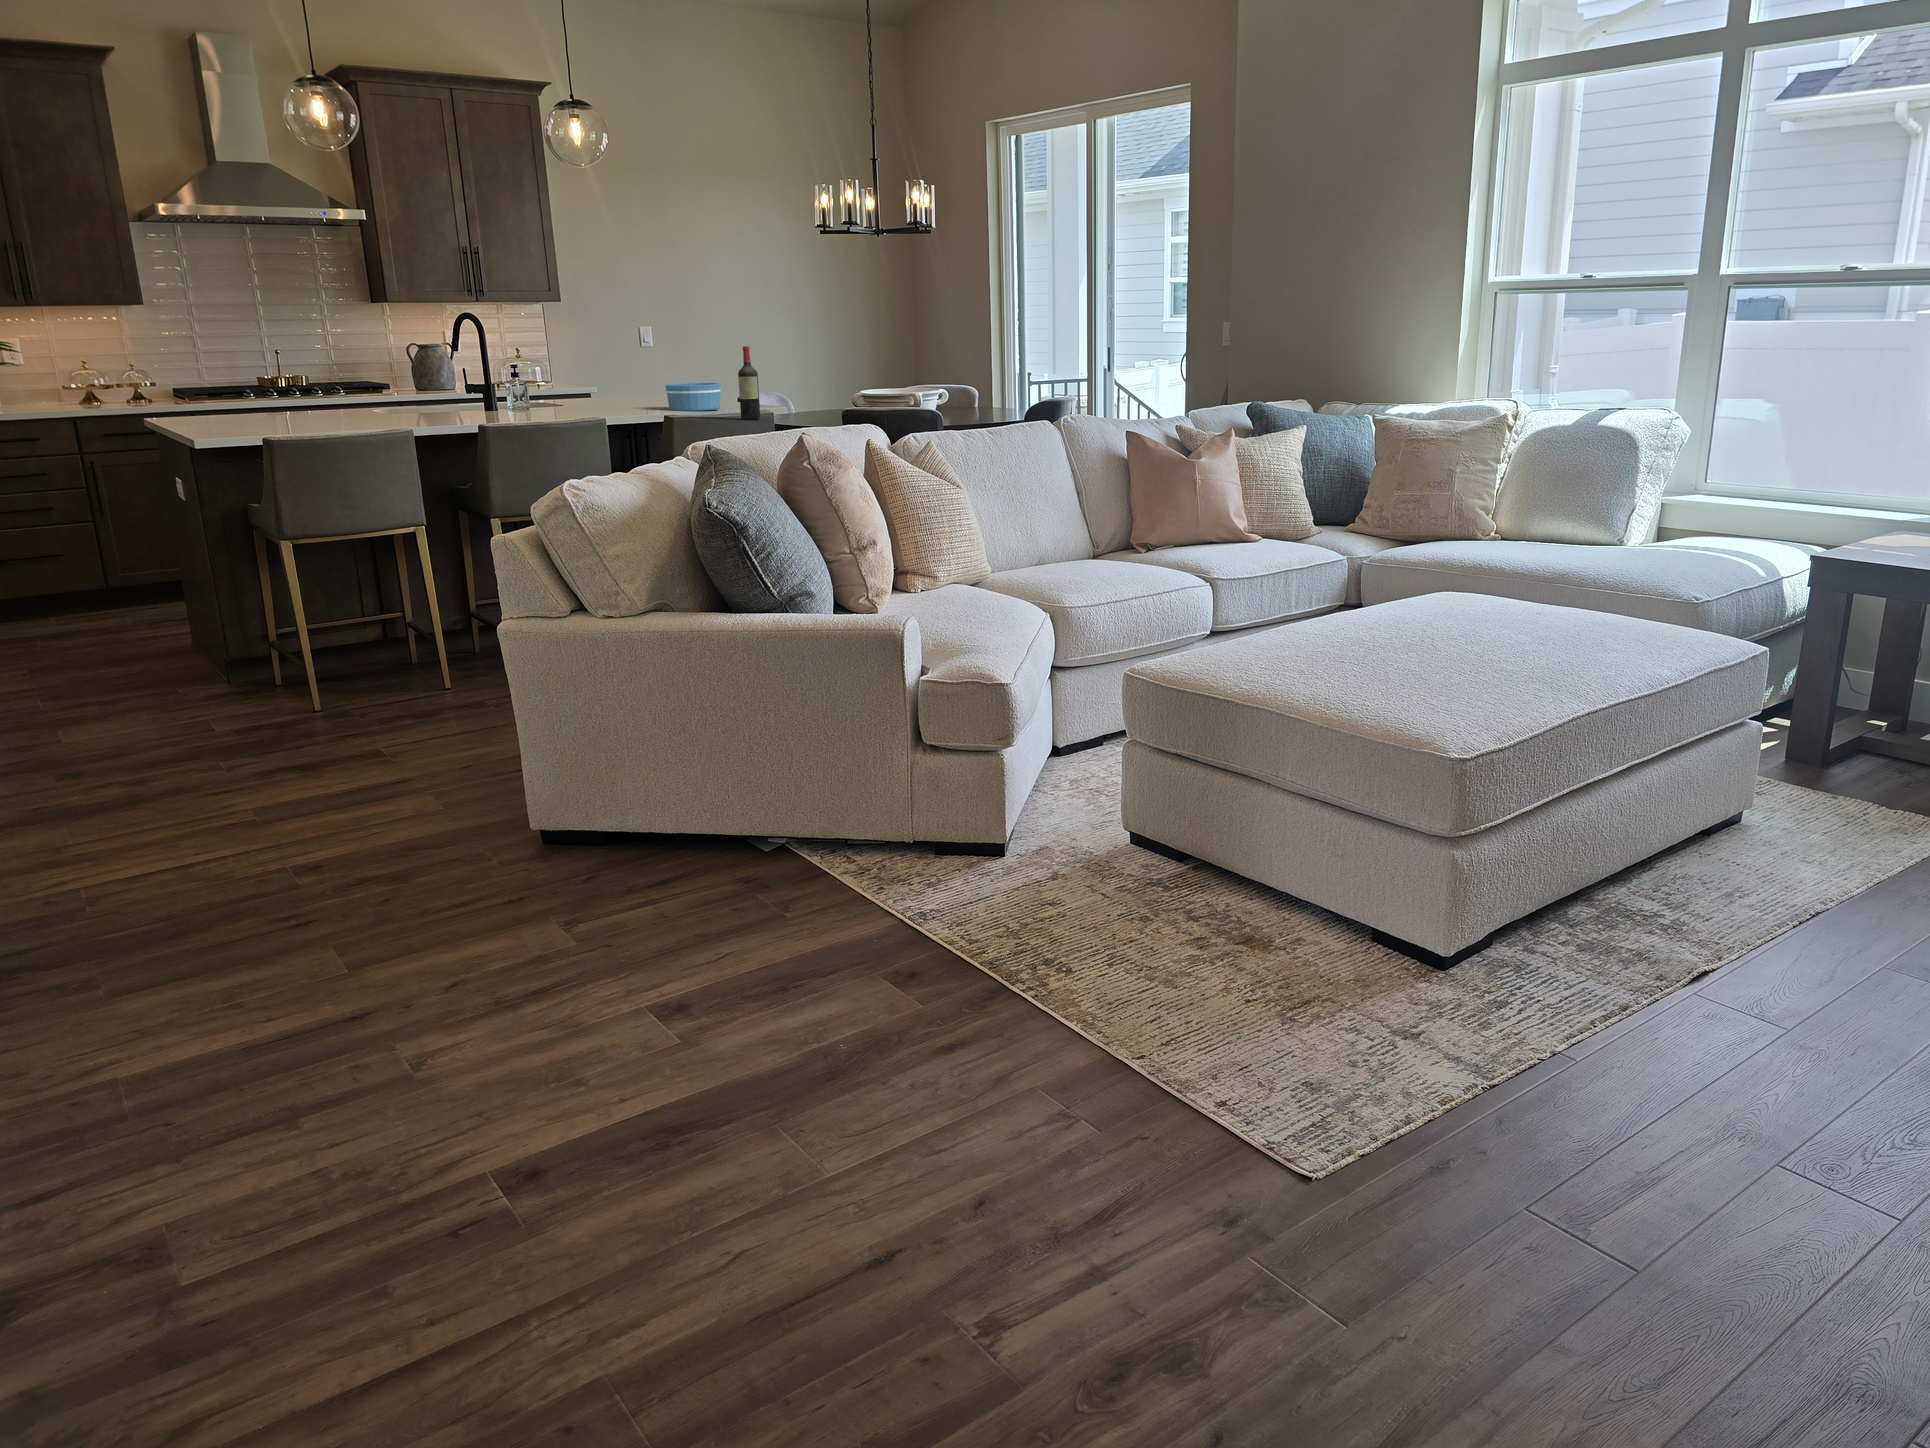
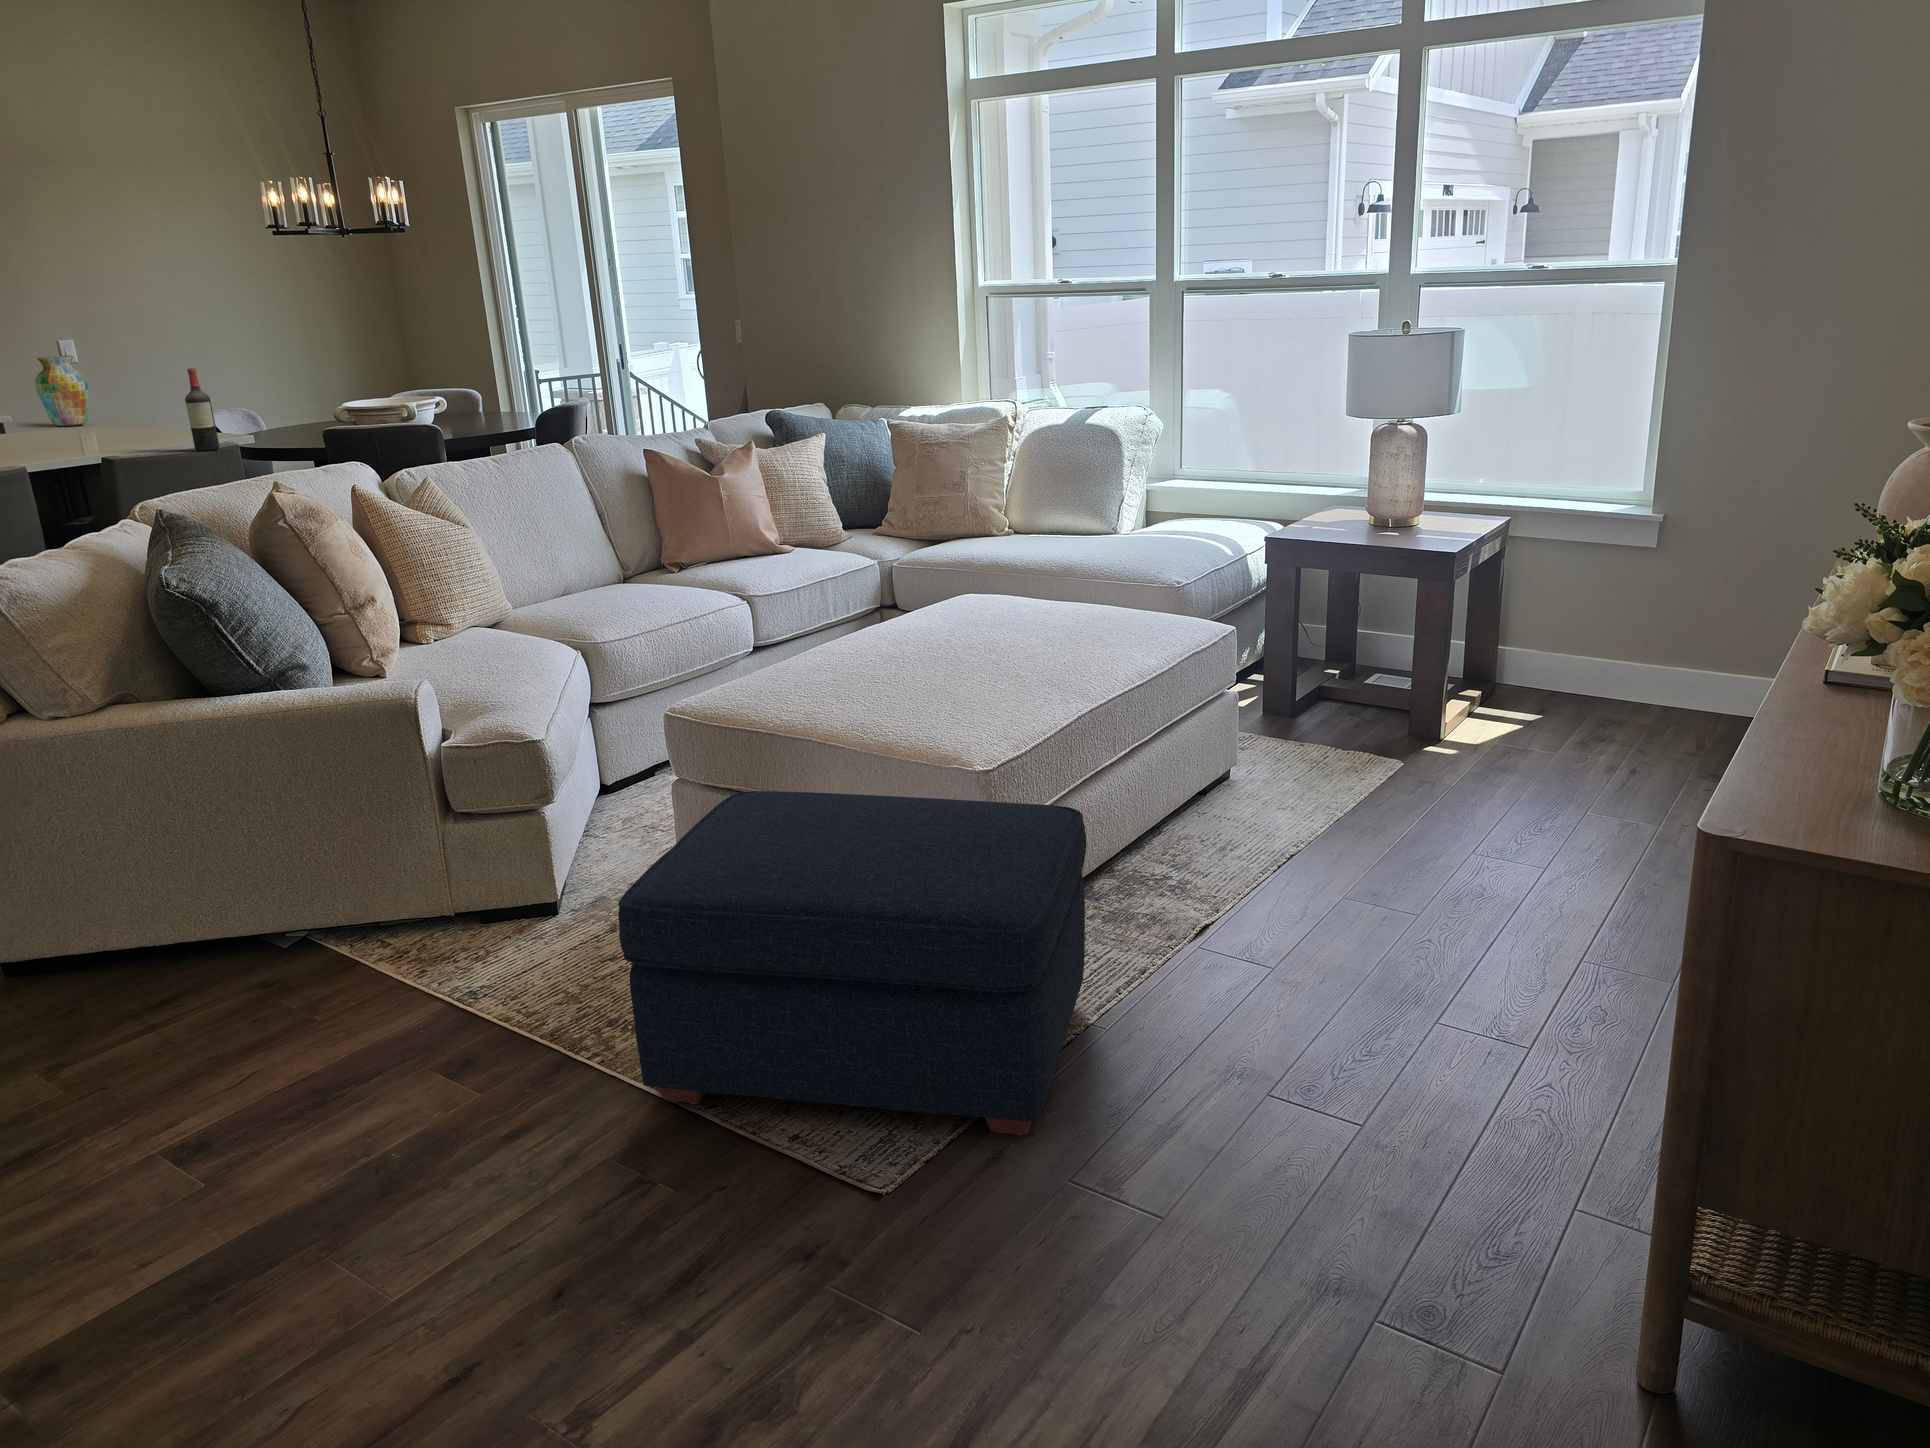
vase: none [627,340,665,400] -> present [35,356,88,426]
bowl: present [666,383,721,411] -> none [91,407,167,442]
ottoman: none [1068,751,1575,1154] -> present [618,791,1086,1136]

